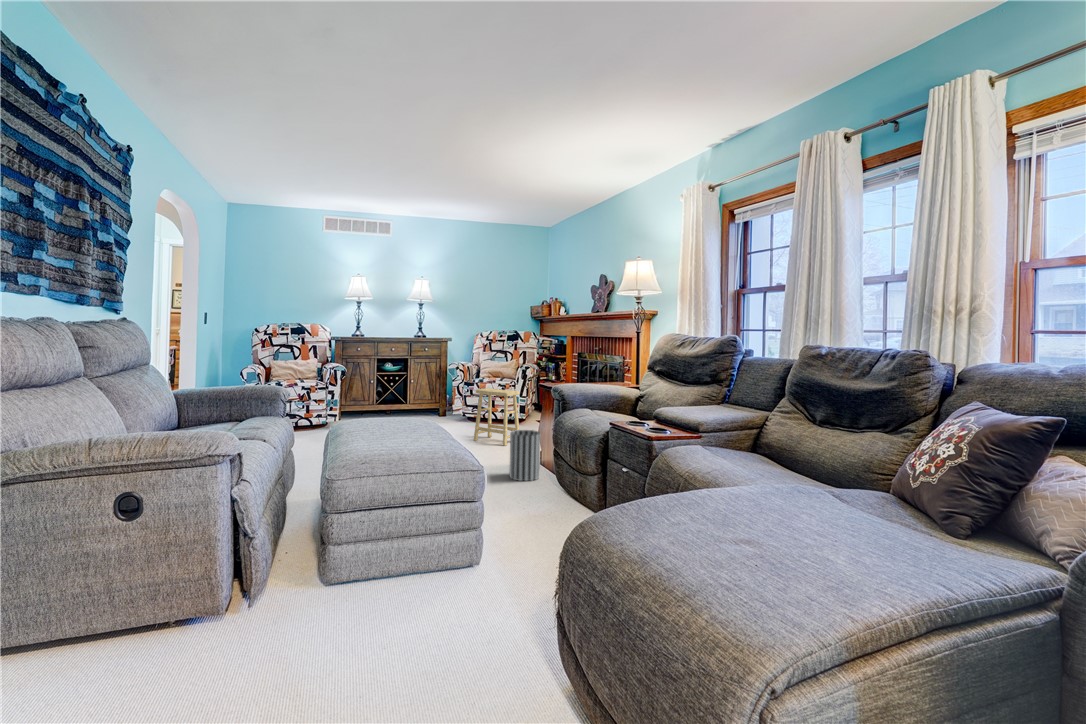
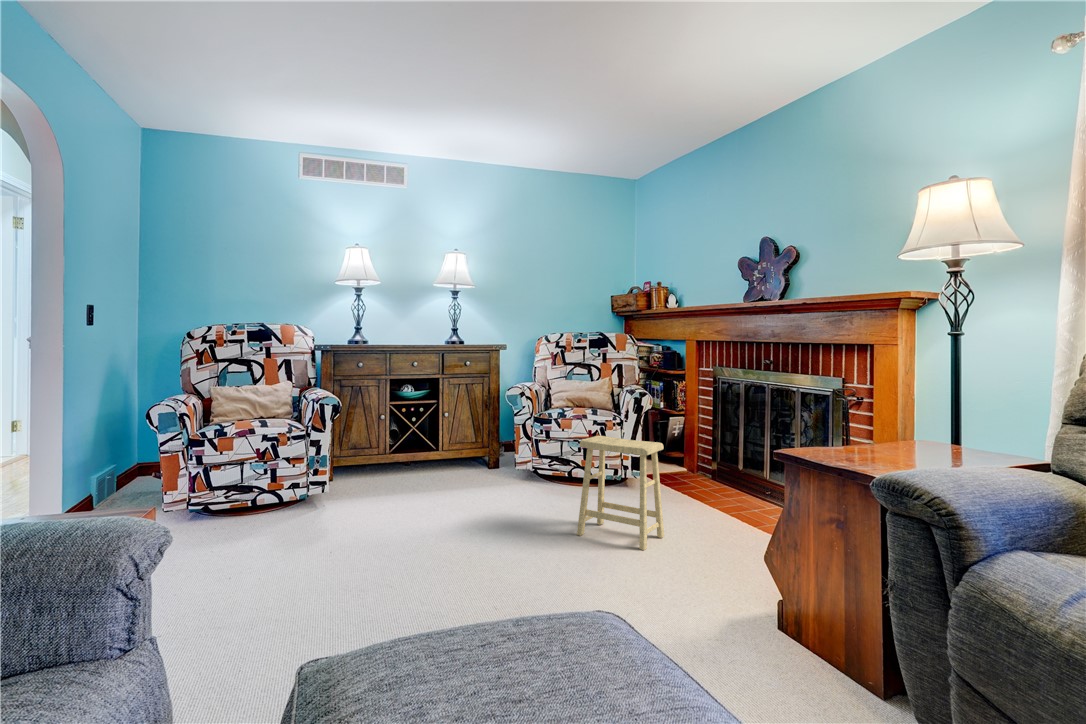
wastebasket: present [509,430,540,481] -> none [730,557,809,697]

